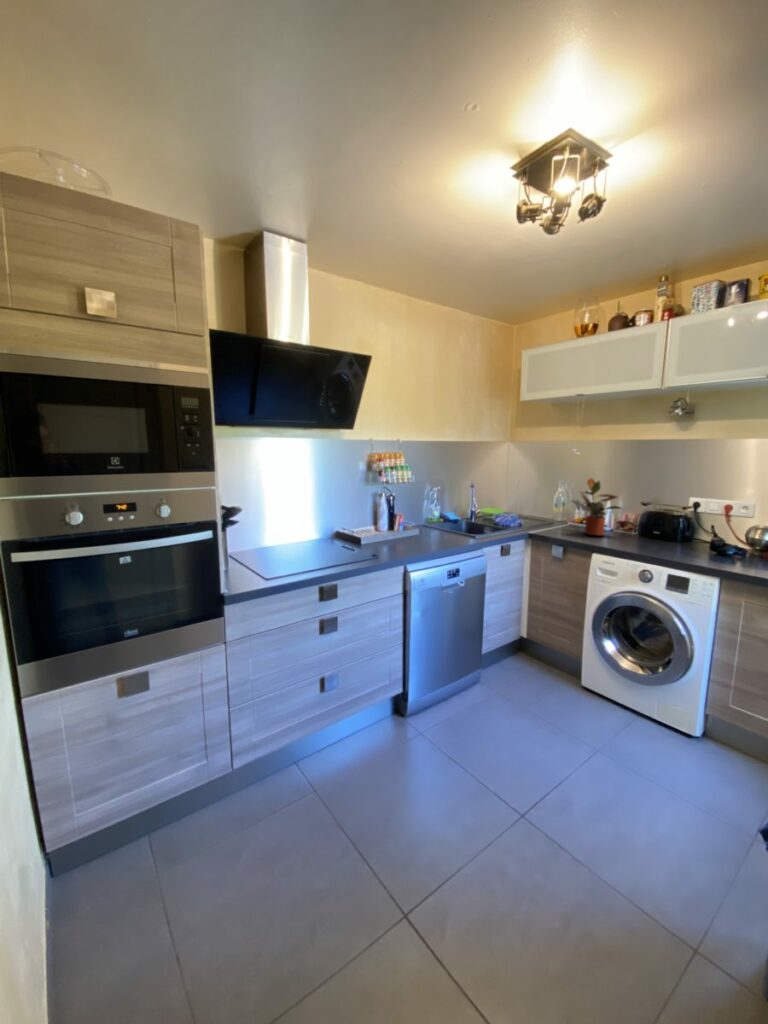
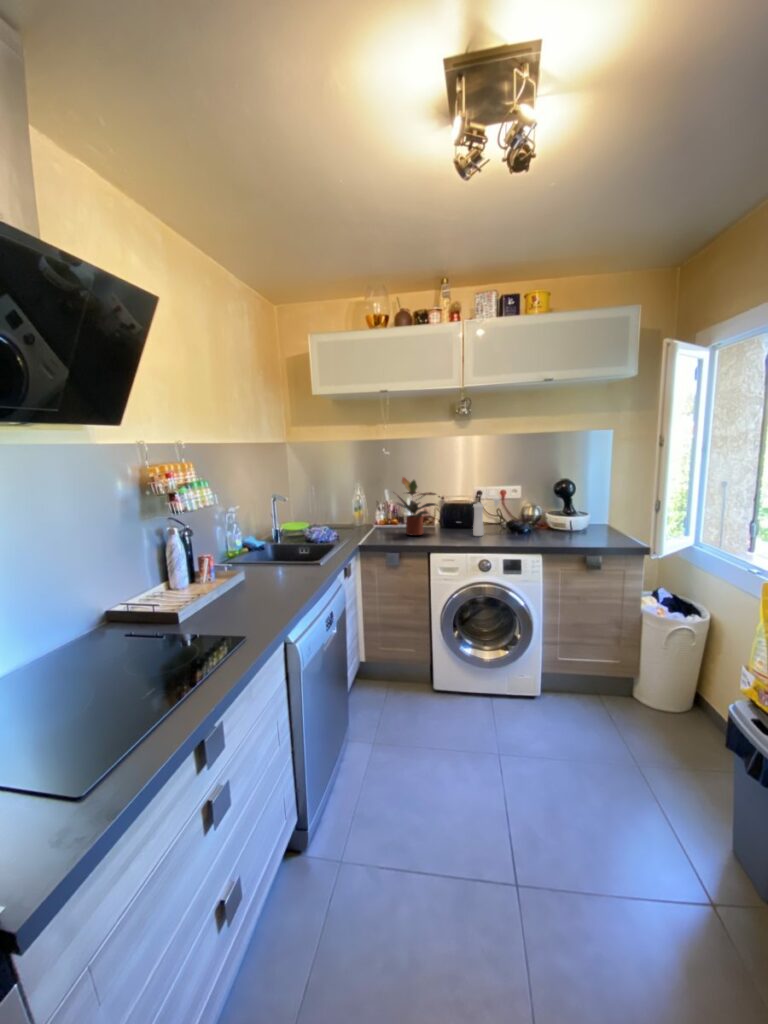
pepper mill: none [656,507,698,547] -> present [473,496,500,536]

